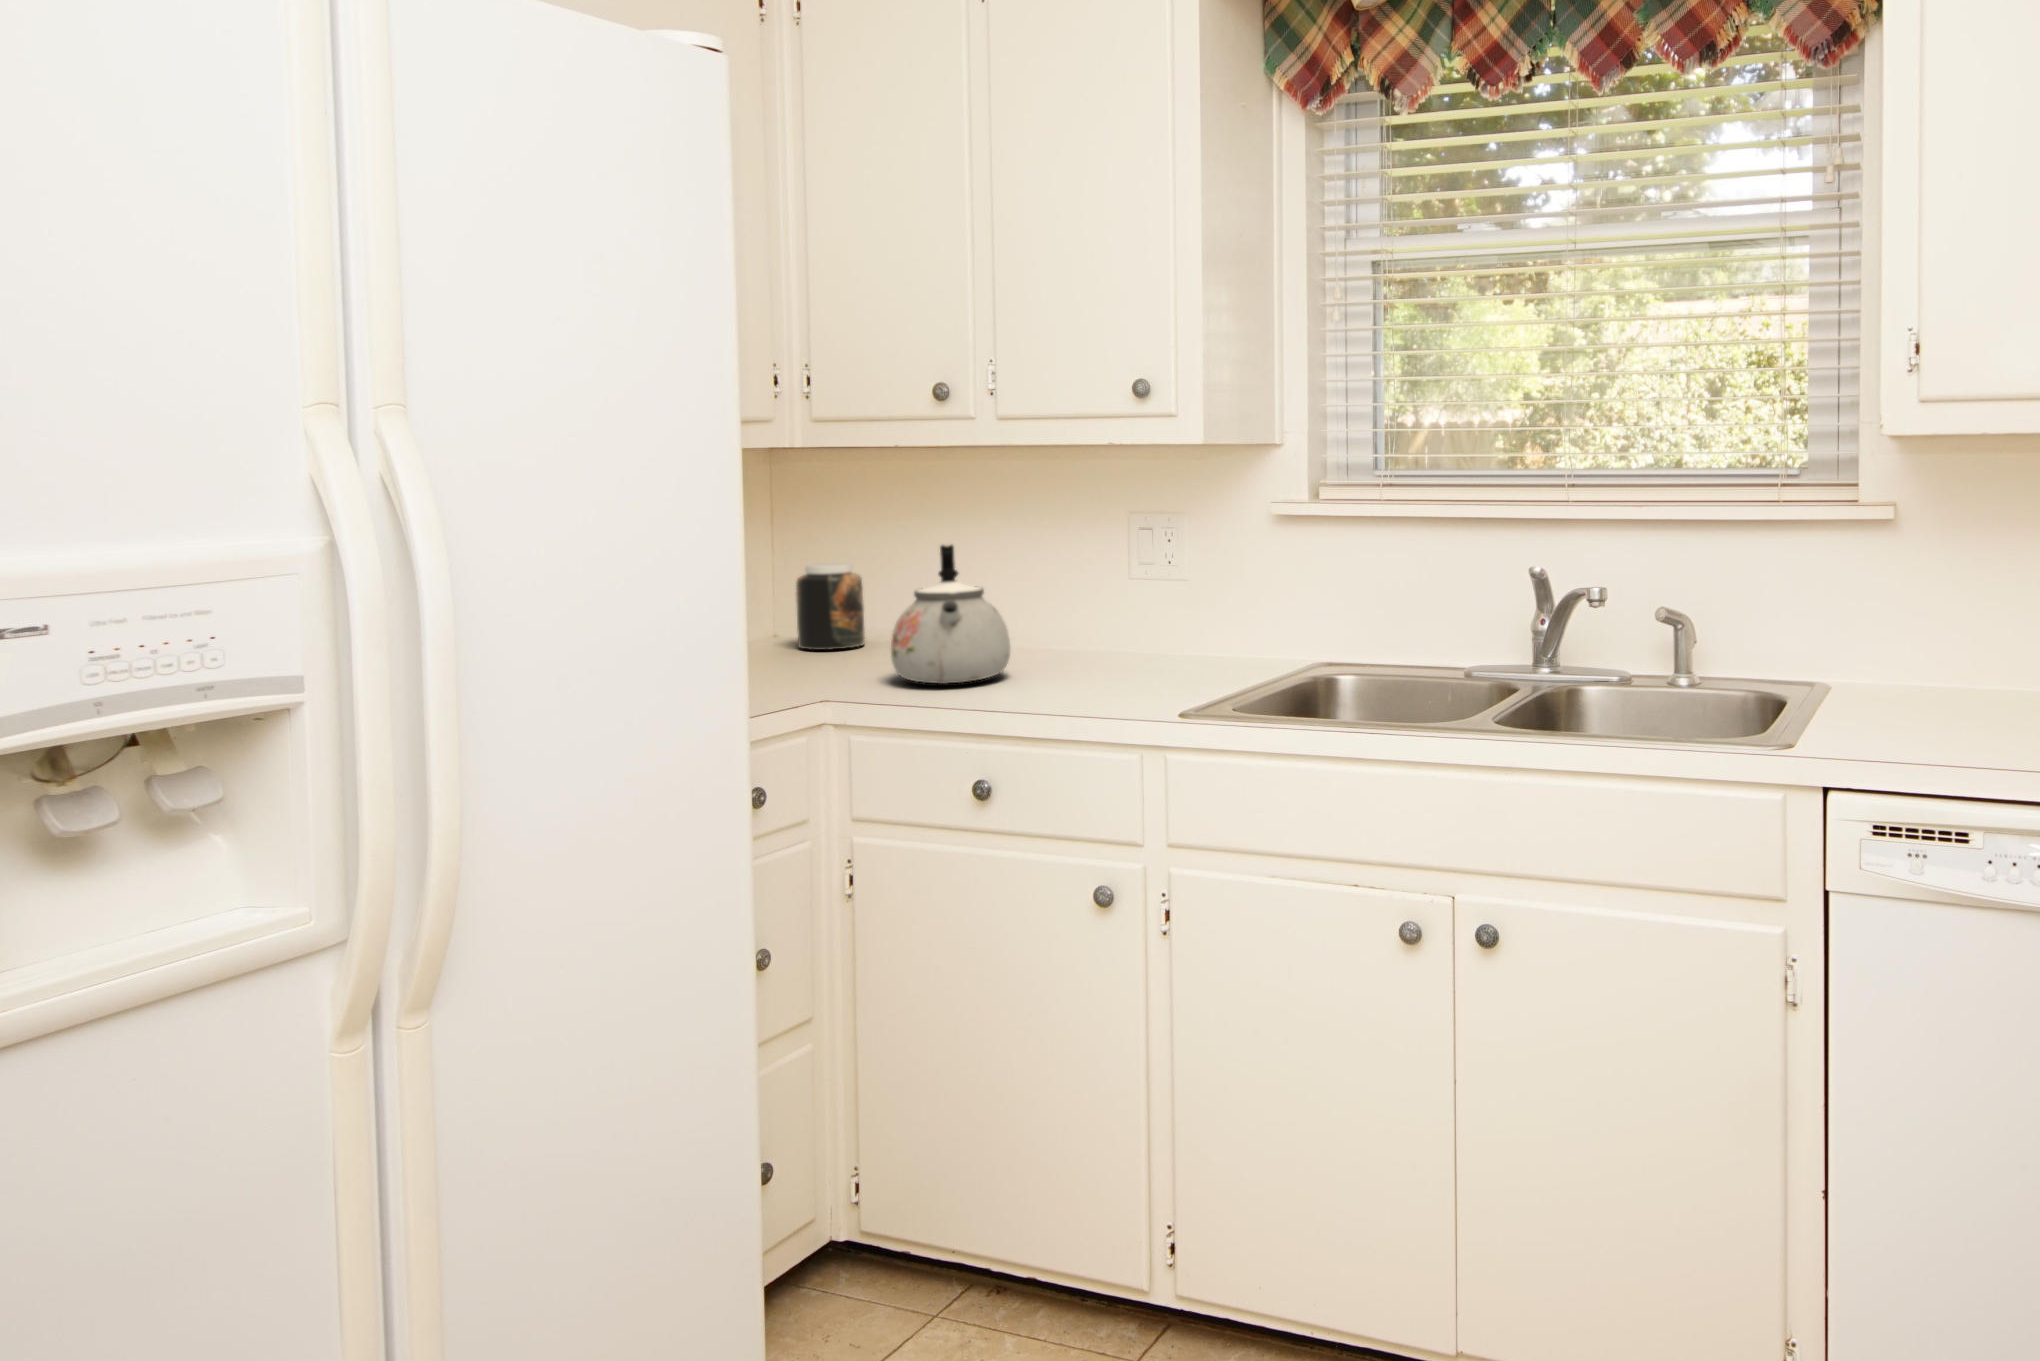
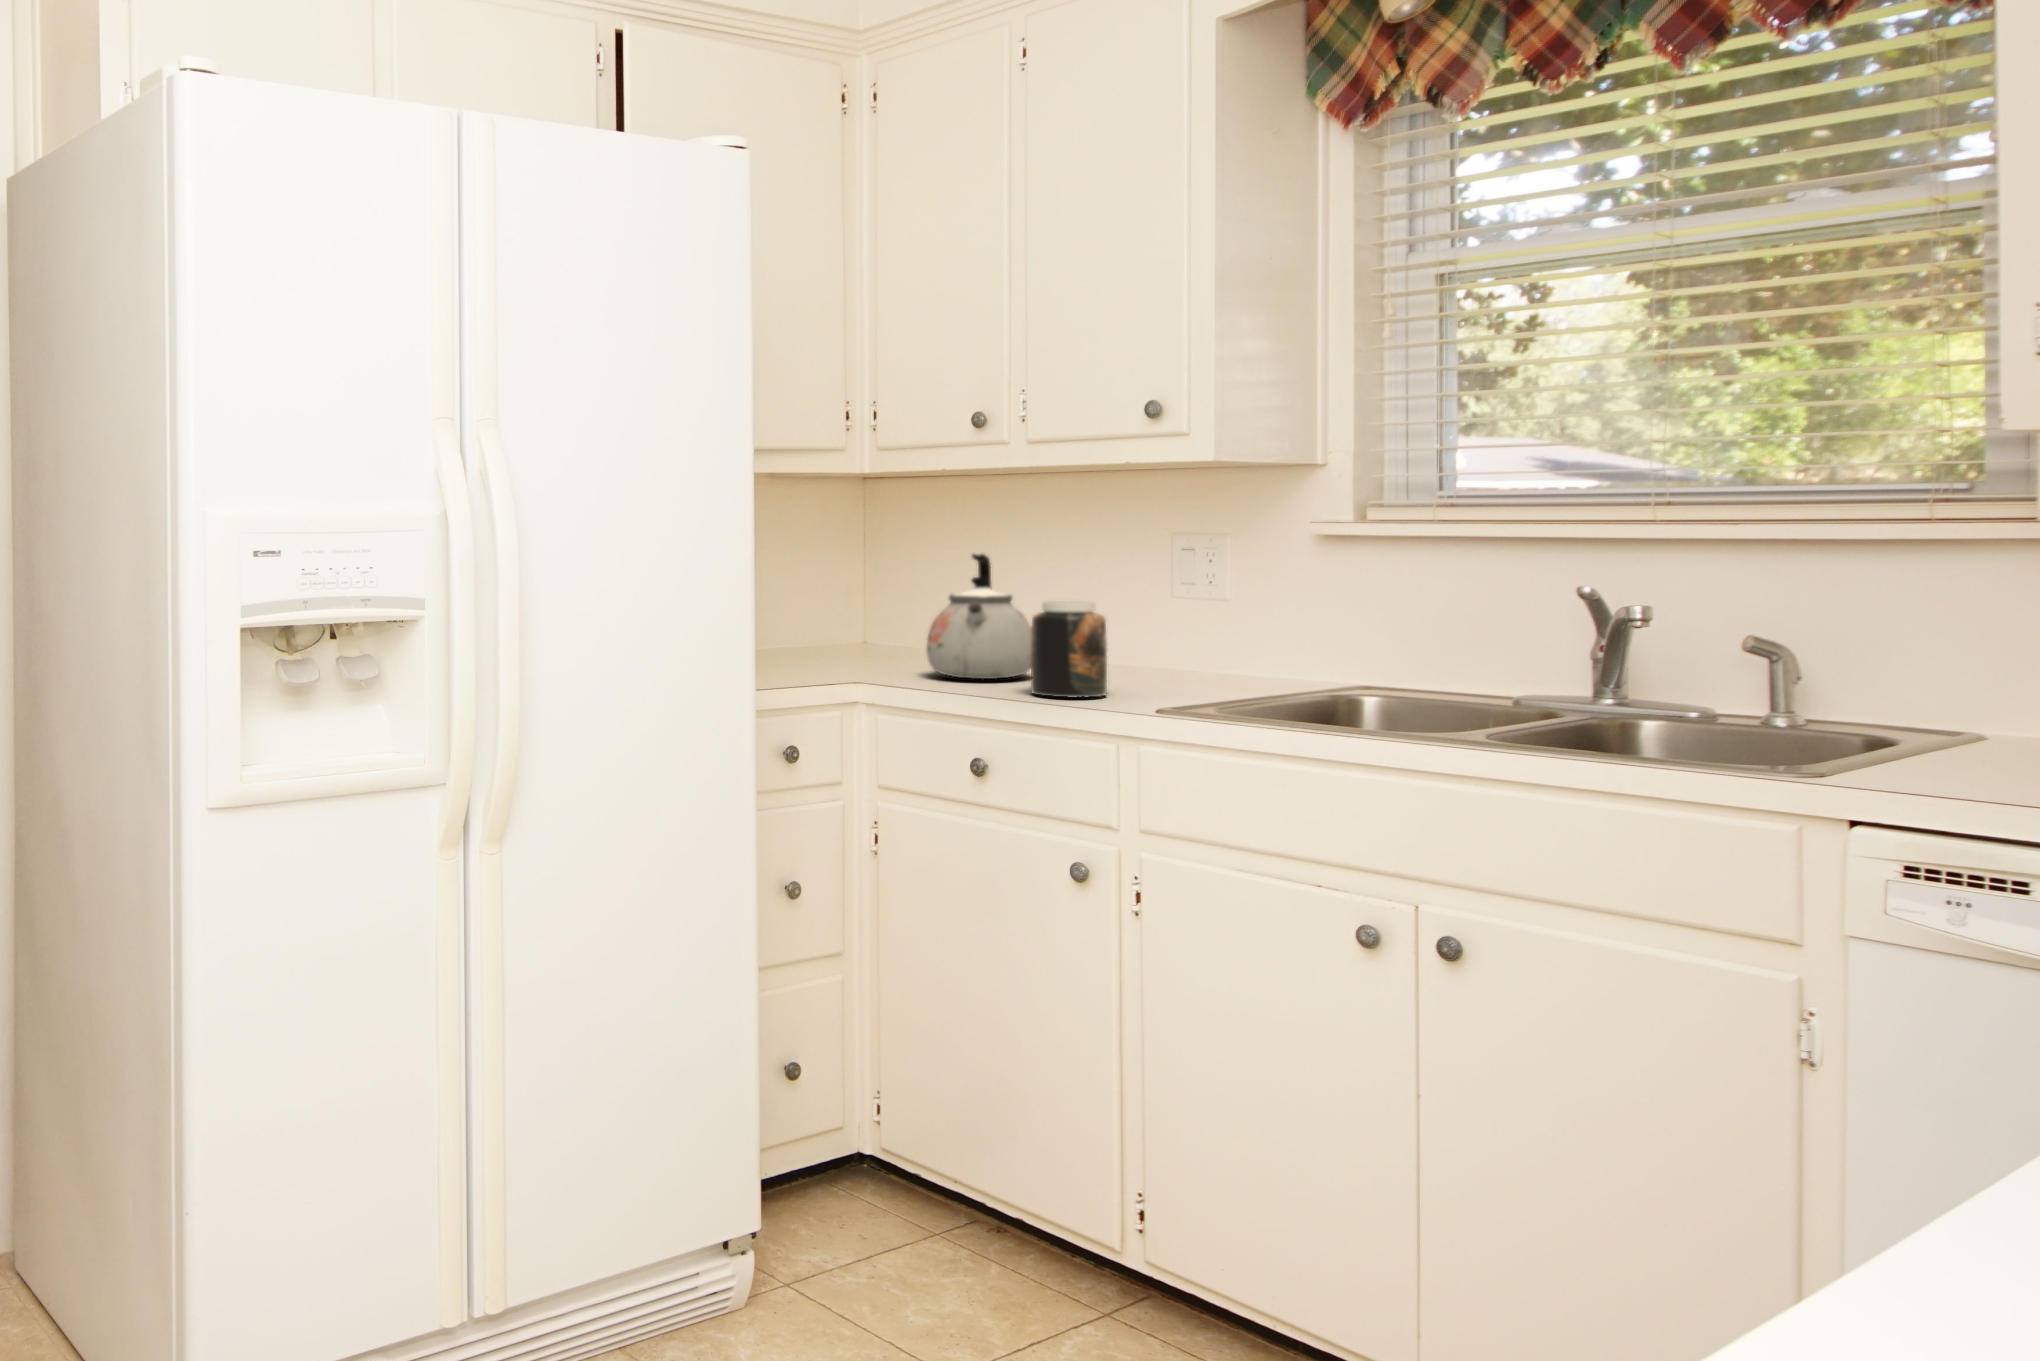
jar: present [796,563,865,650] -> present [1031,601,1107,698]

